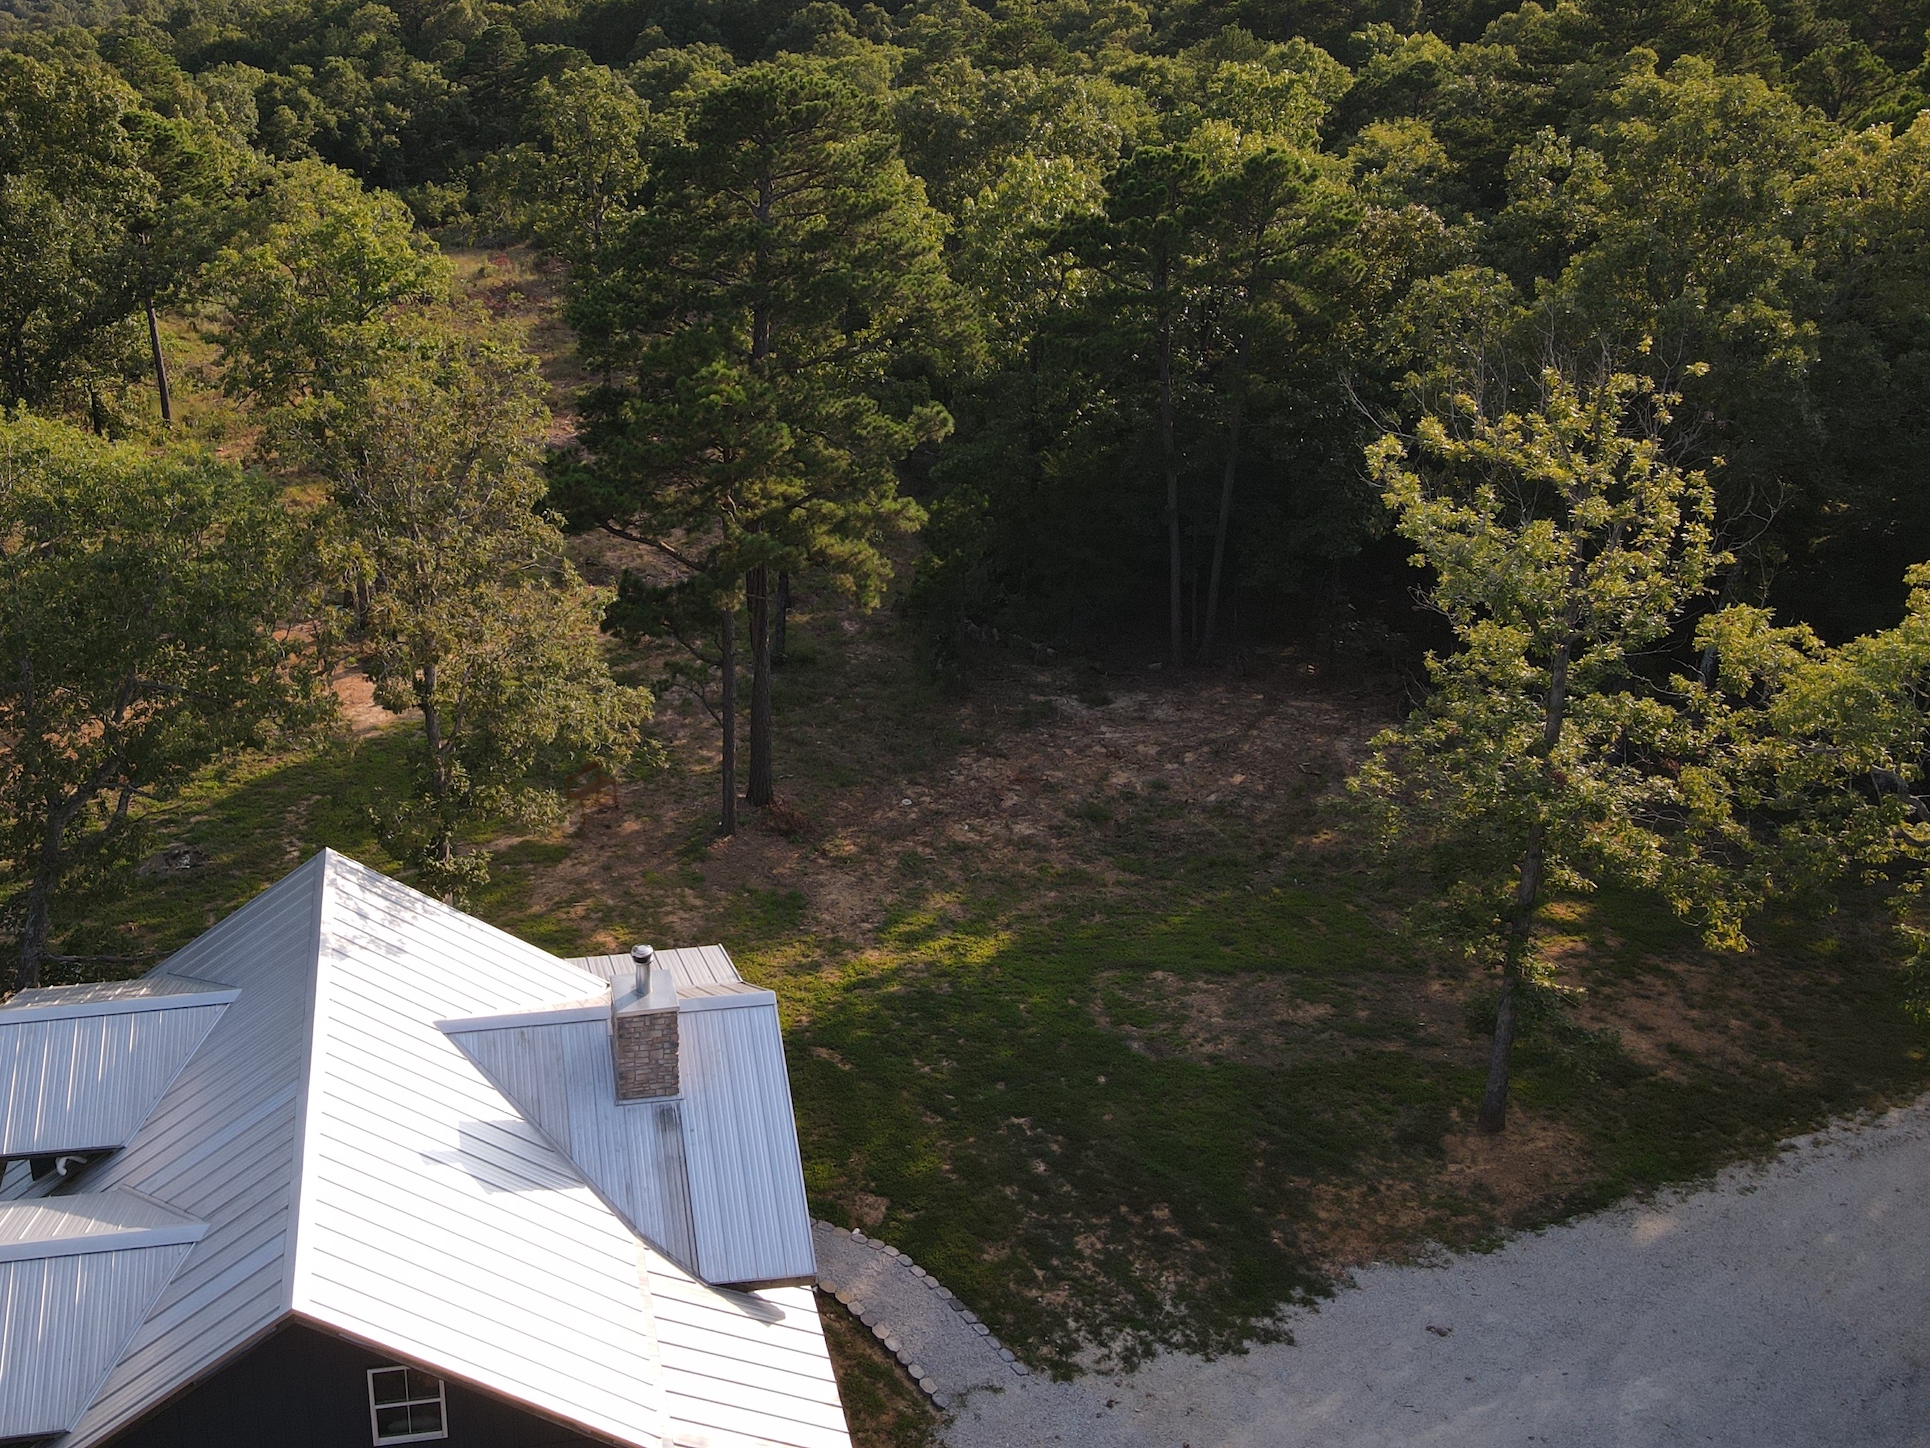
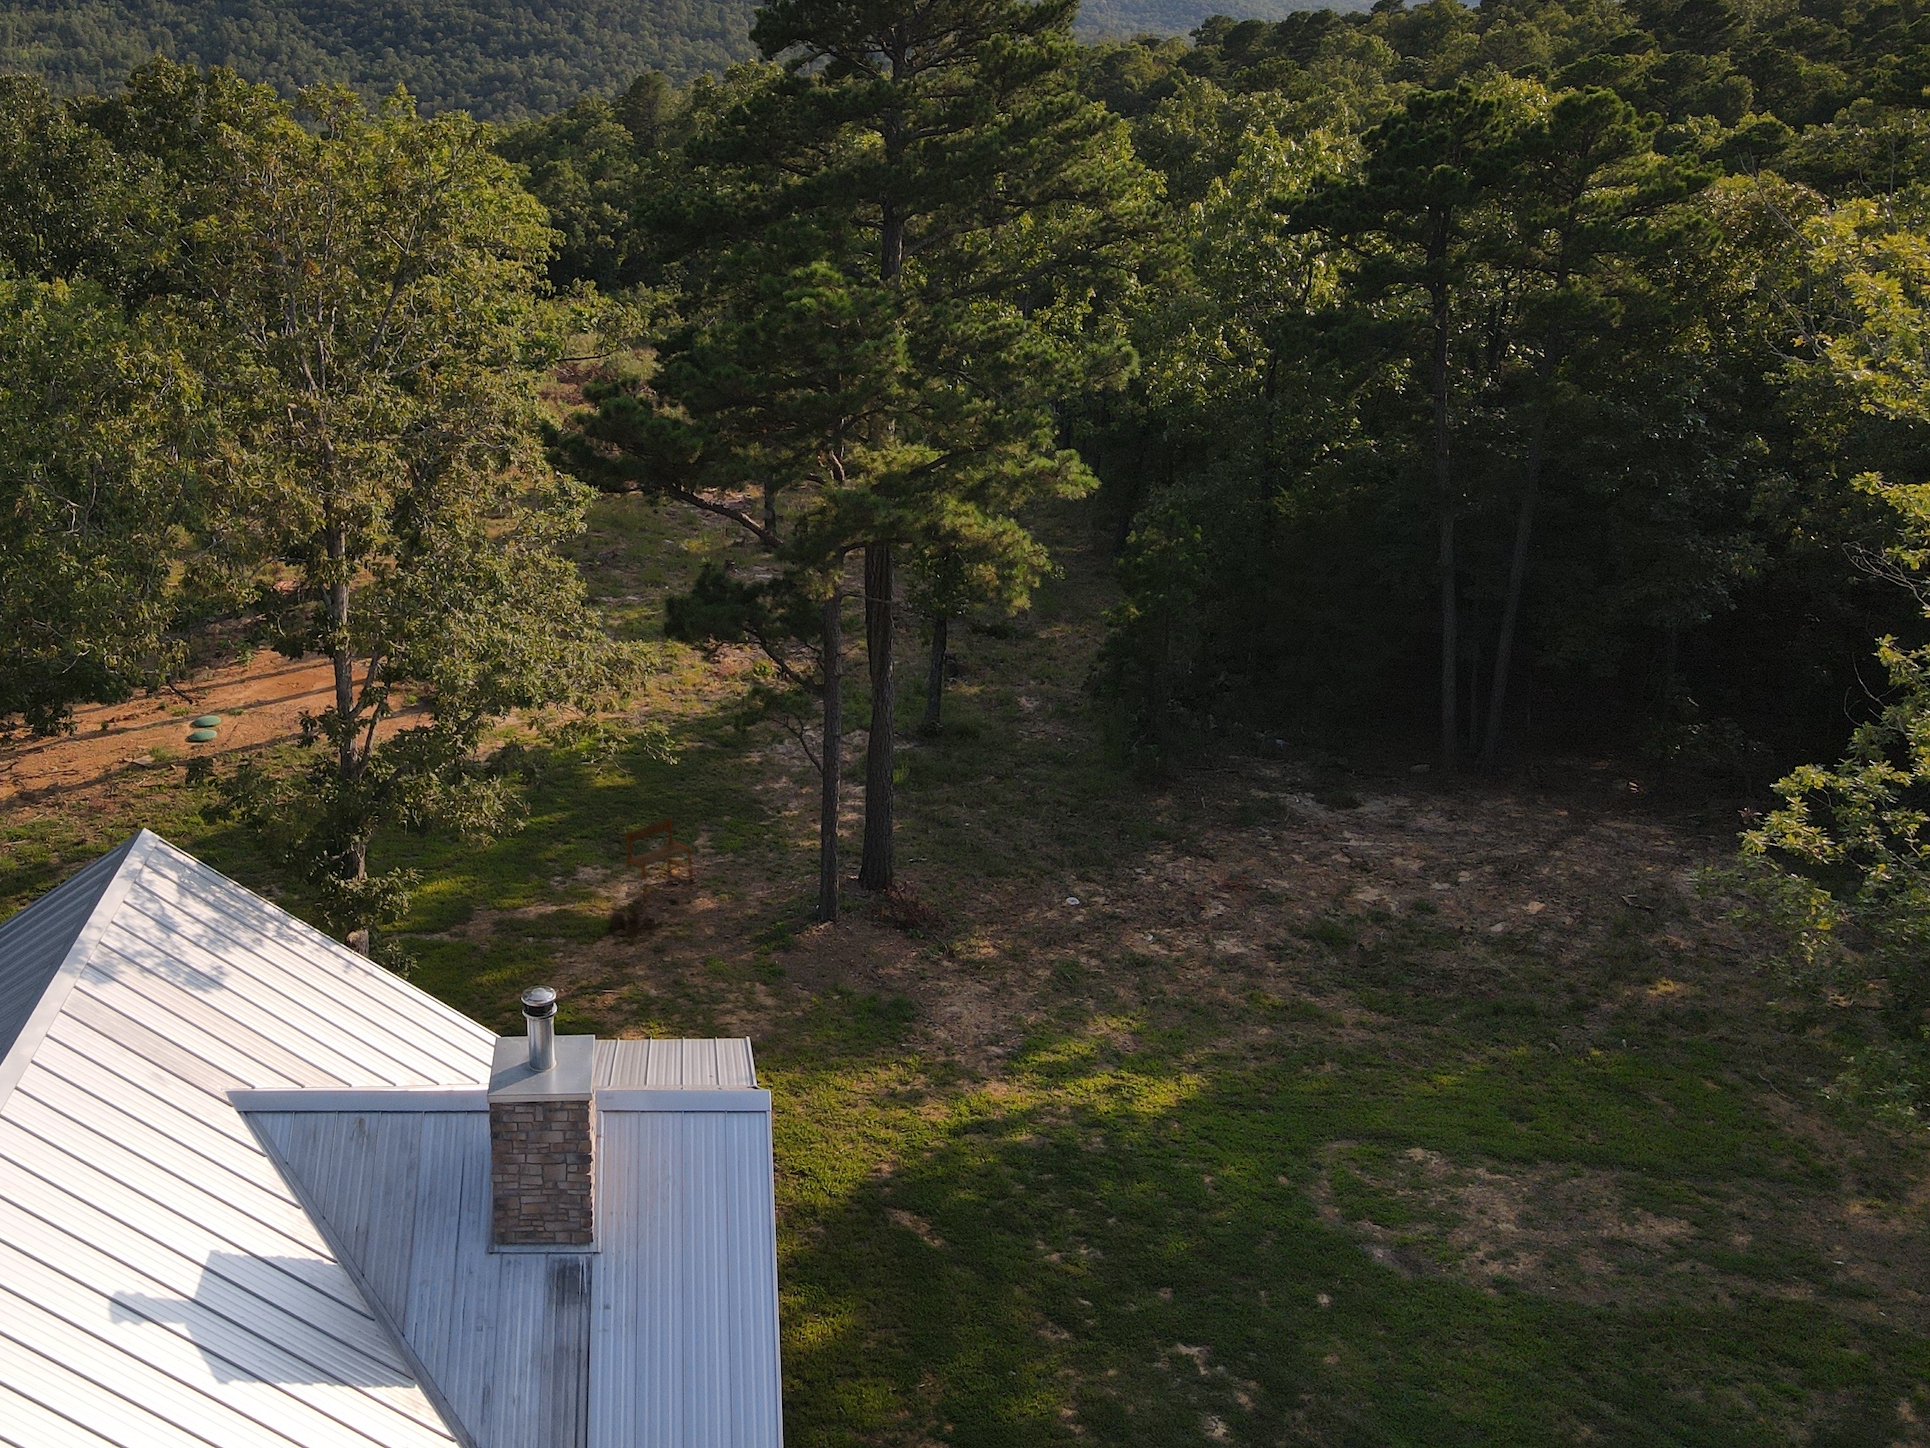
woven basket: none [561,836,597,857] -> present [610,911,655,937]

